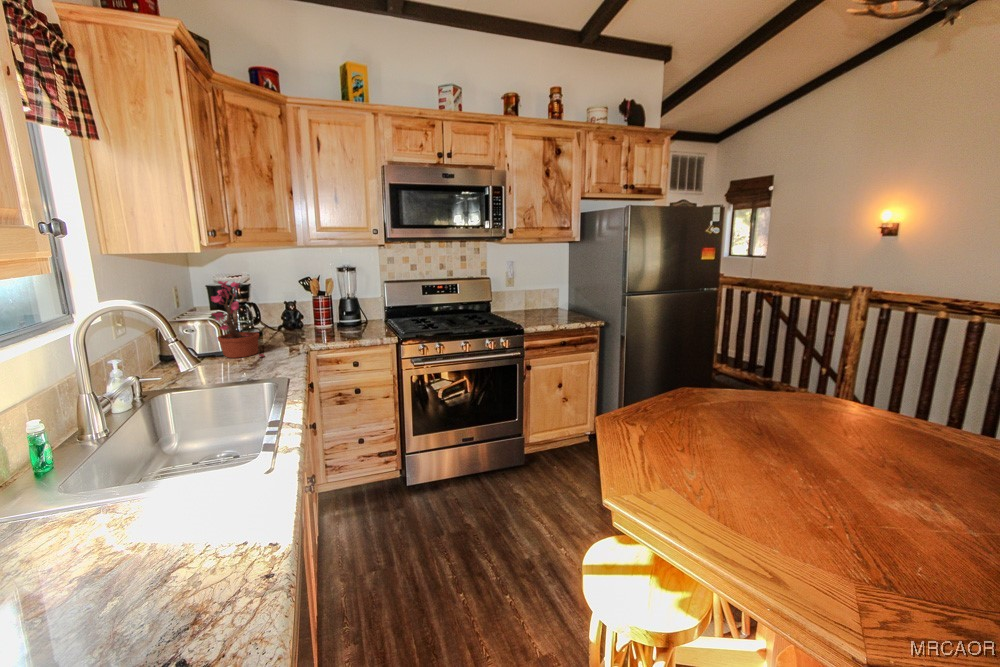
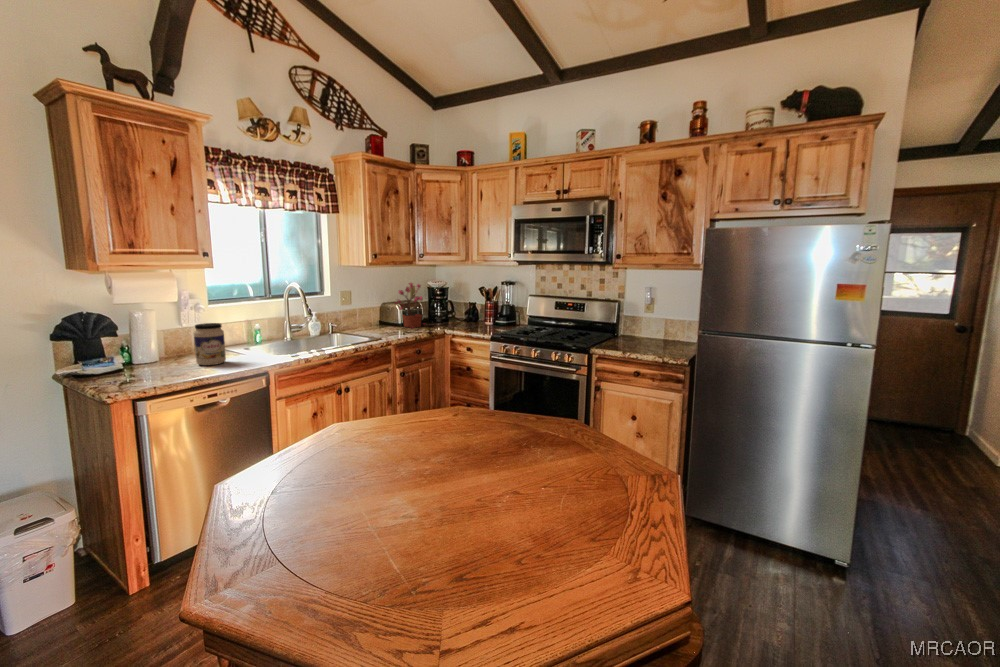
jar: none [128,452,239,604] -> present [194,323,226,365]

